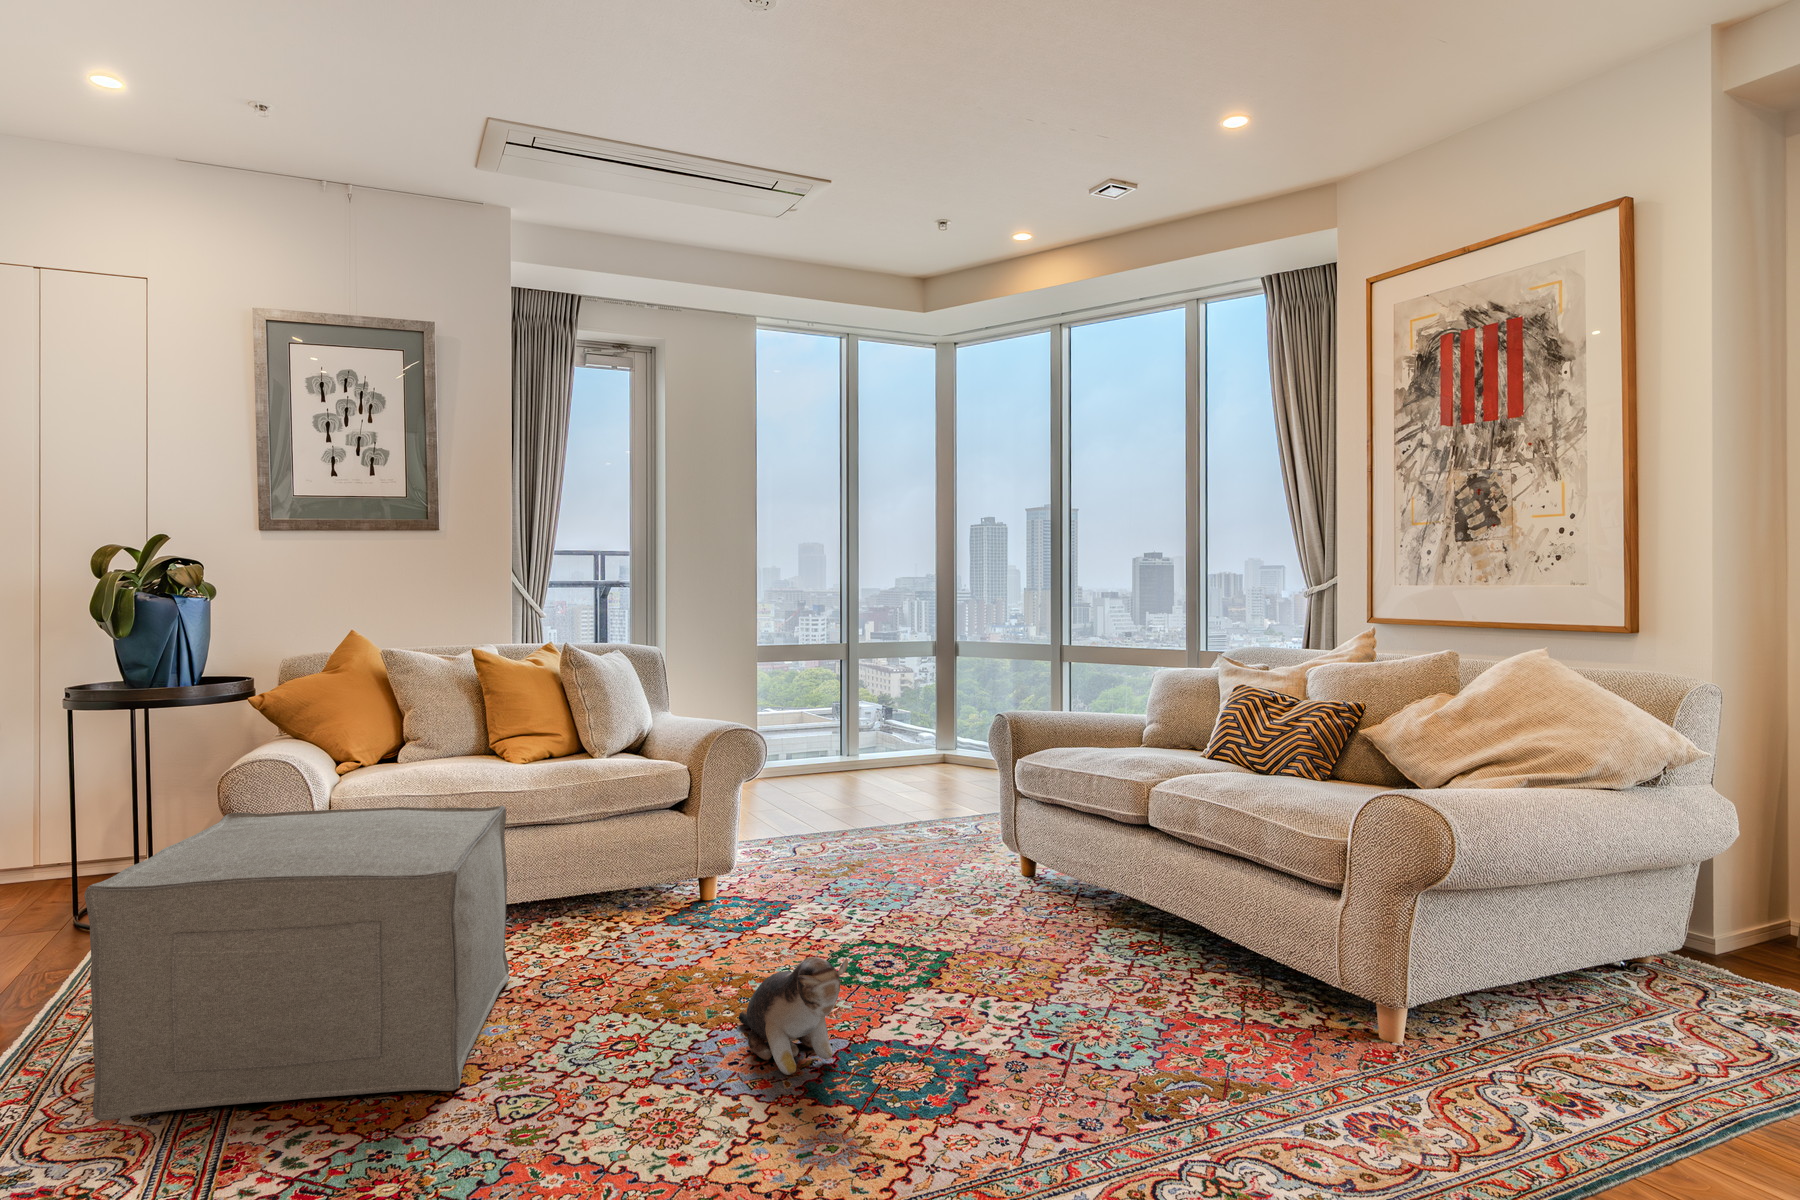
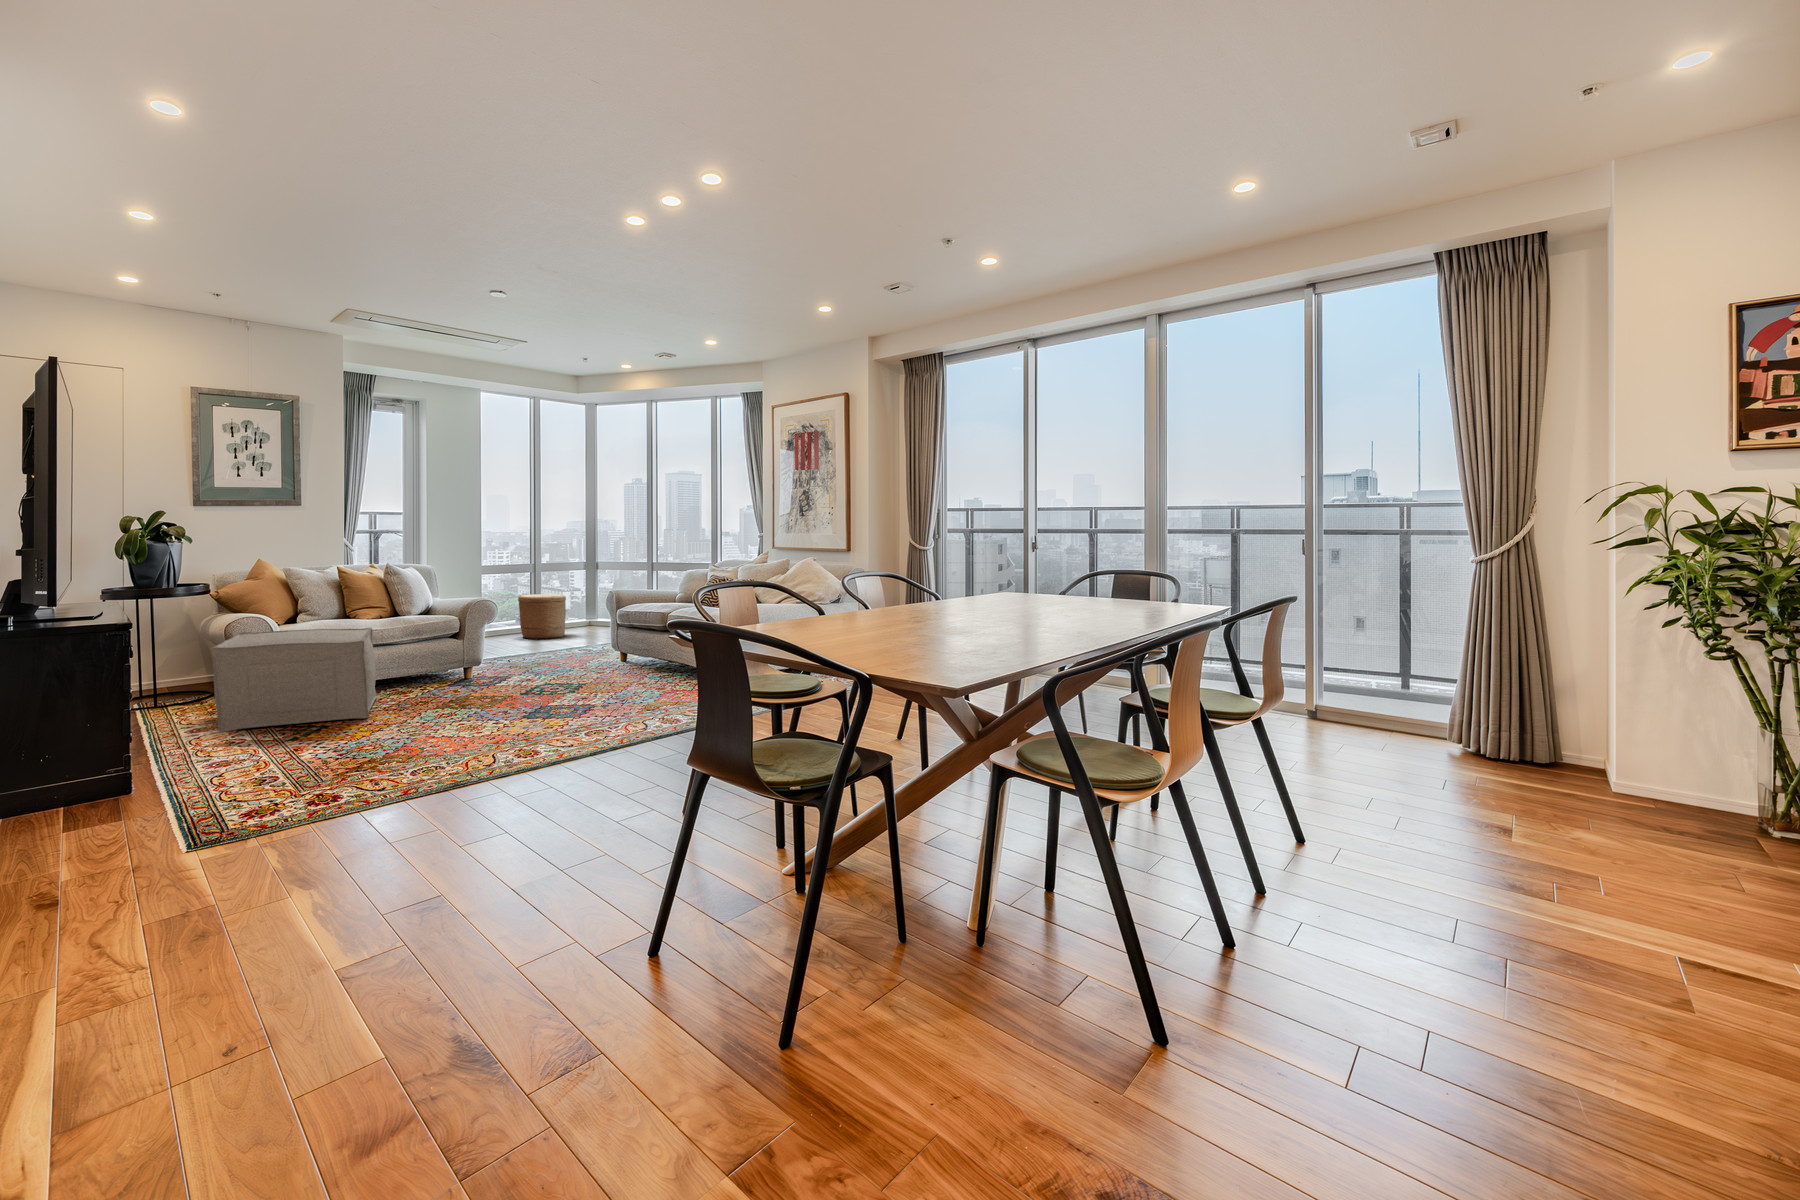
woven basket: none [793,696,876,784] -> present [518,594,566,639]
plush toy: present [739,957,848,1075] -> none [481,666,521,708]

